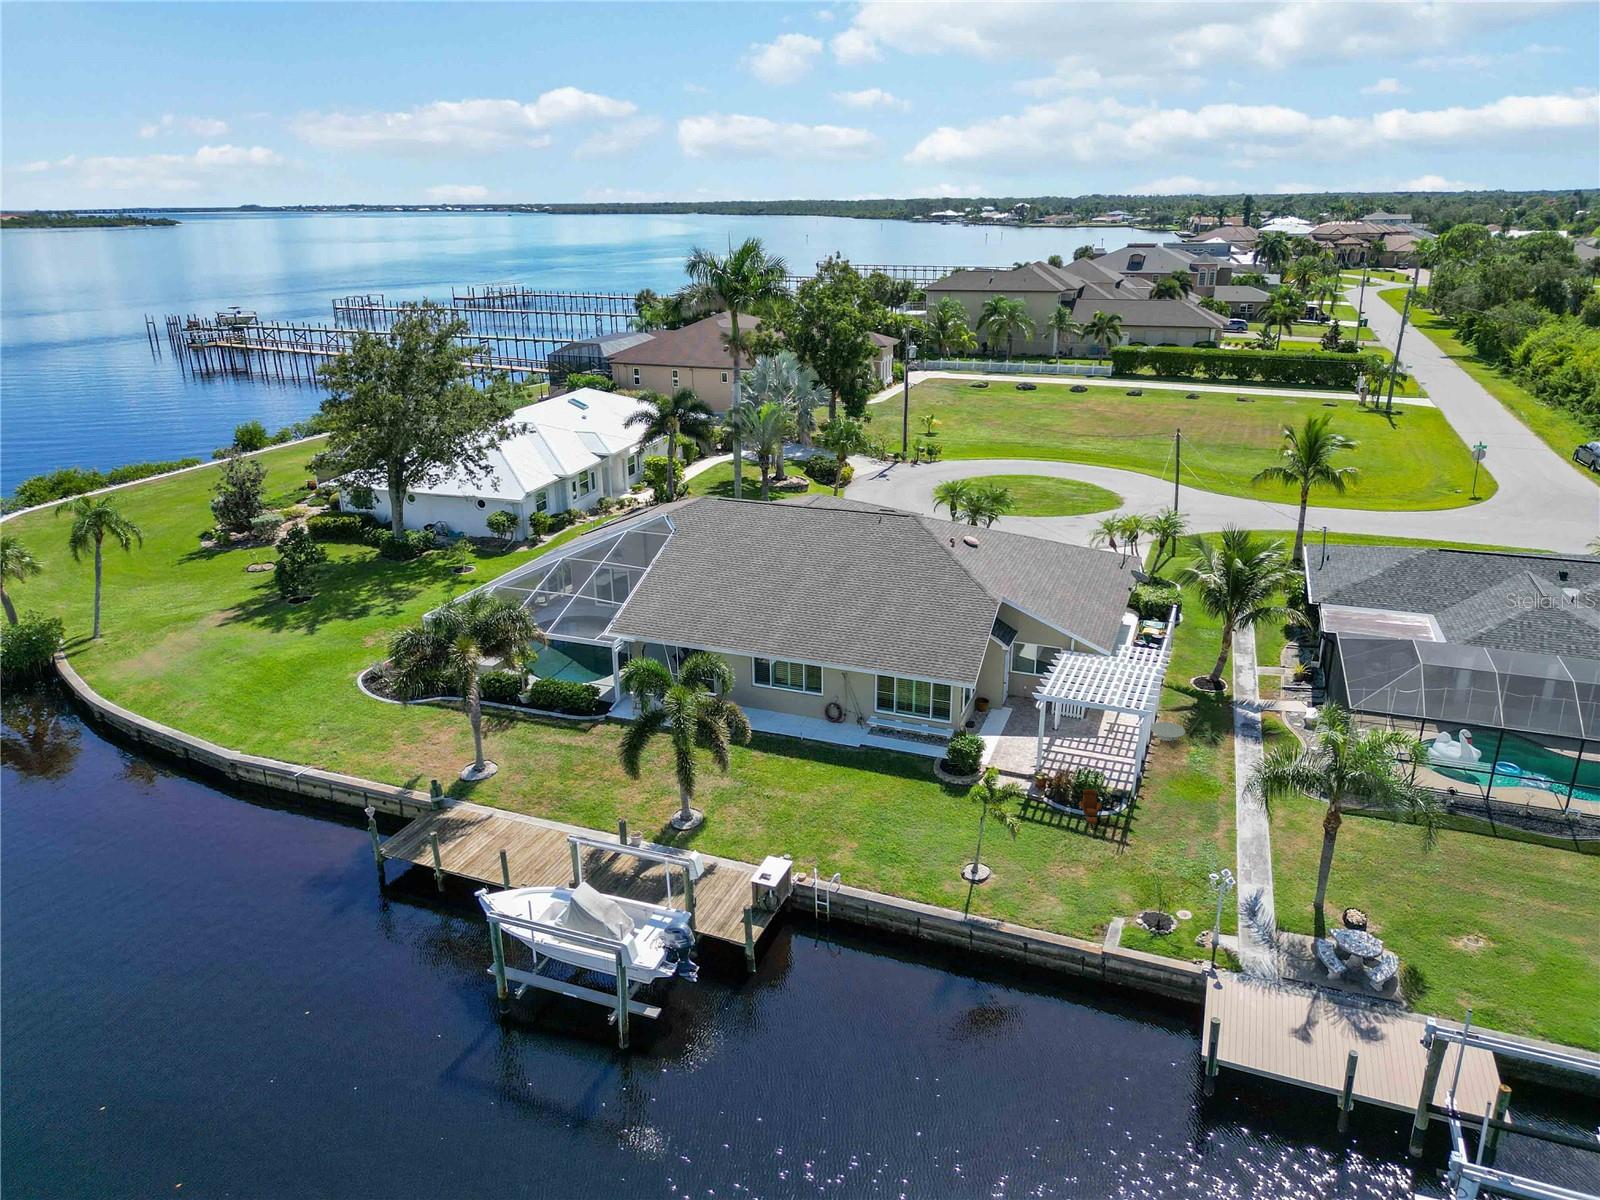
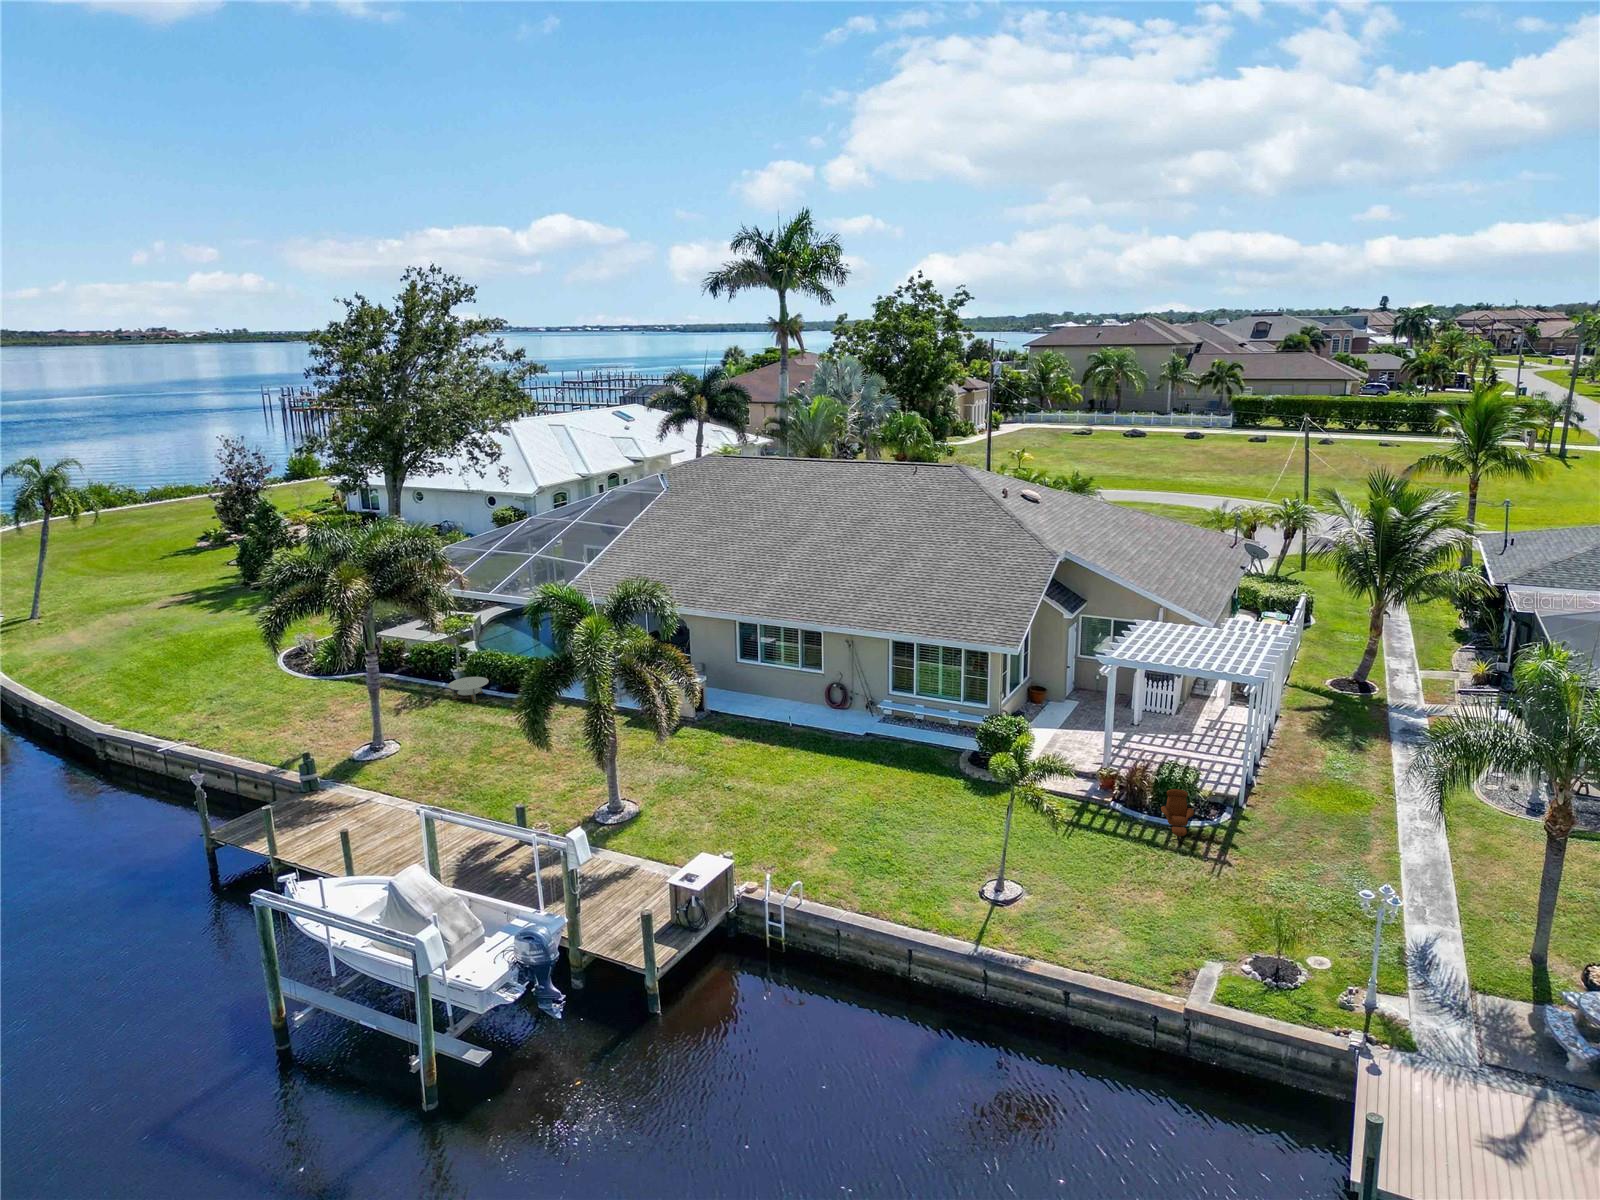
round table: present [1150,722,1185,749] -> present [448,677,489,703]

